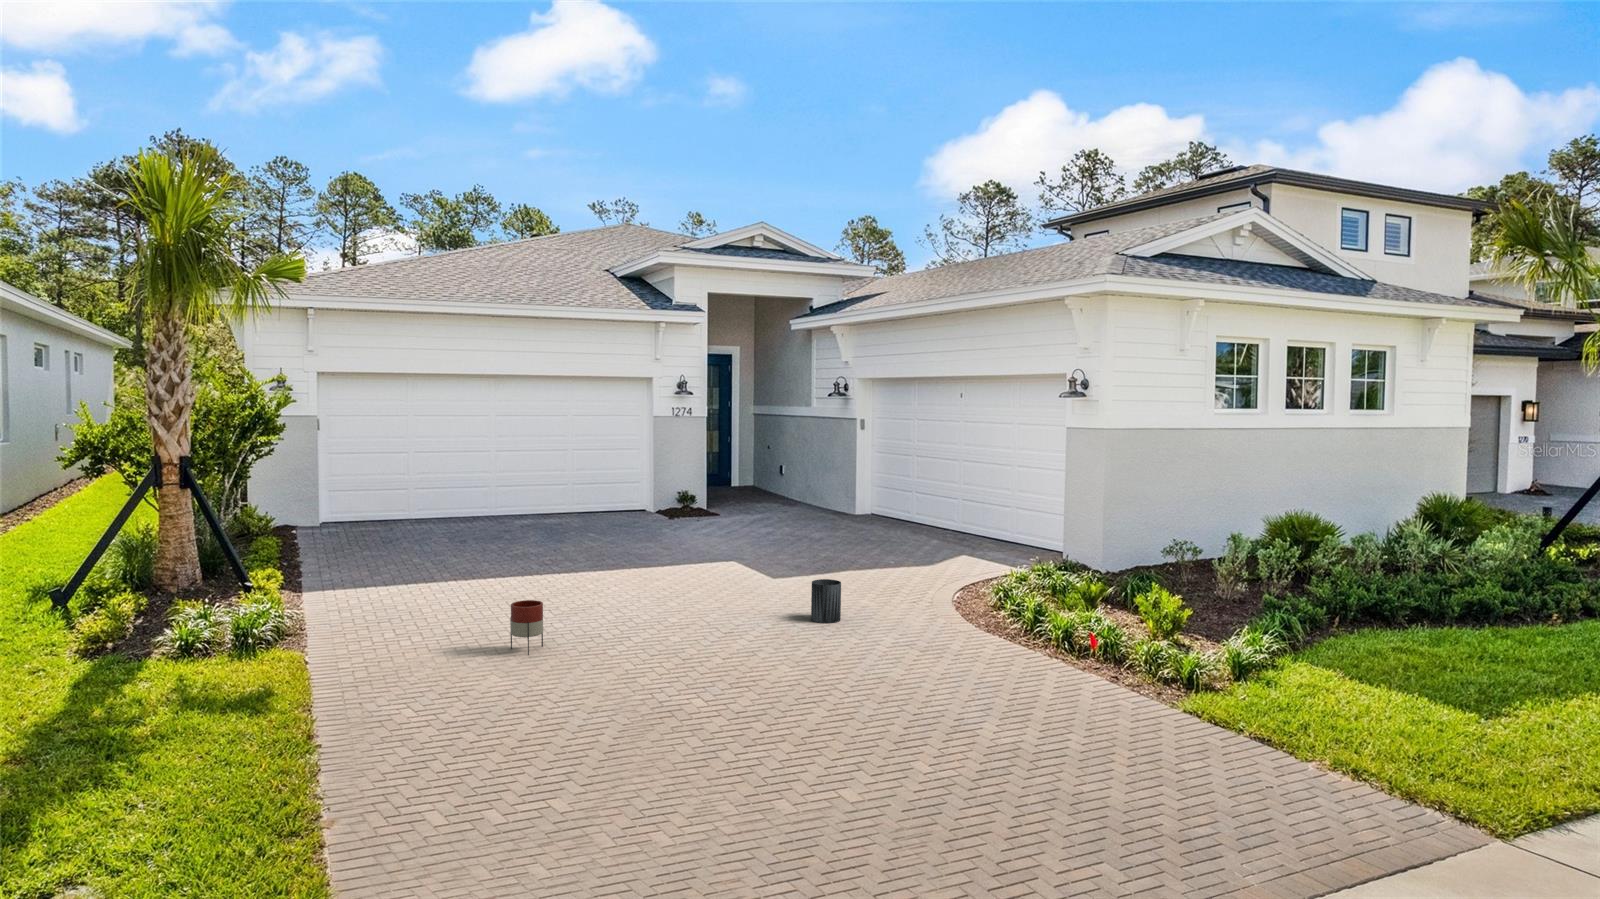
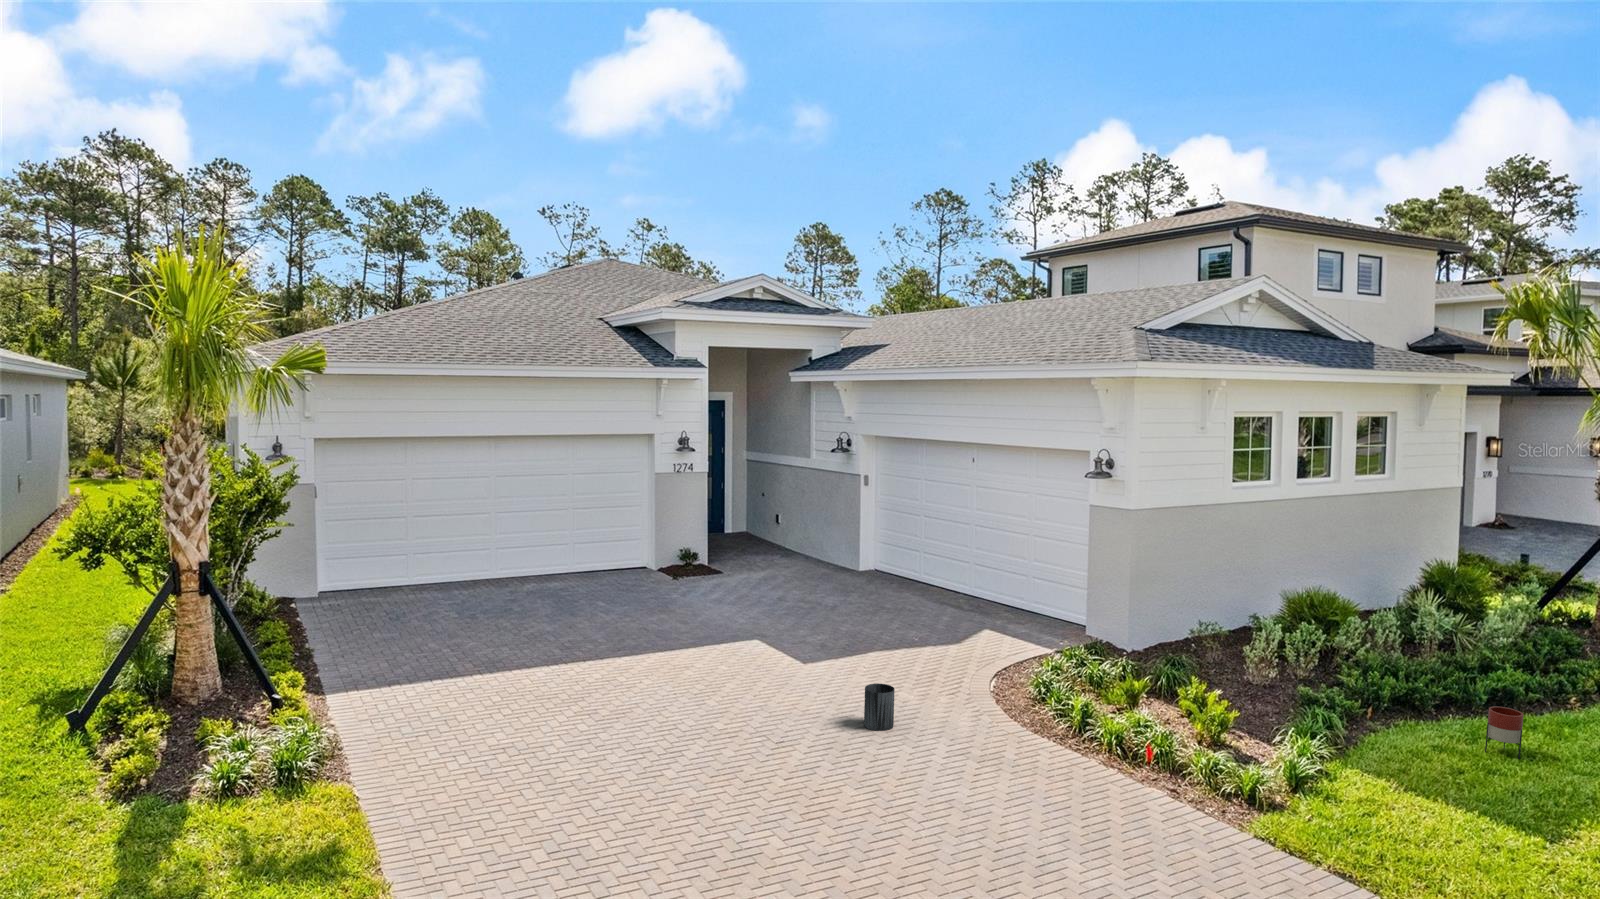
planter: present [510,600,543,655] -> present [1485,706,1523,759]

